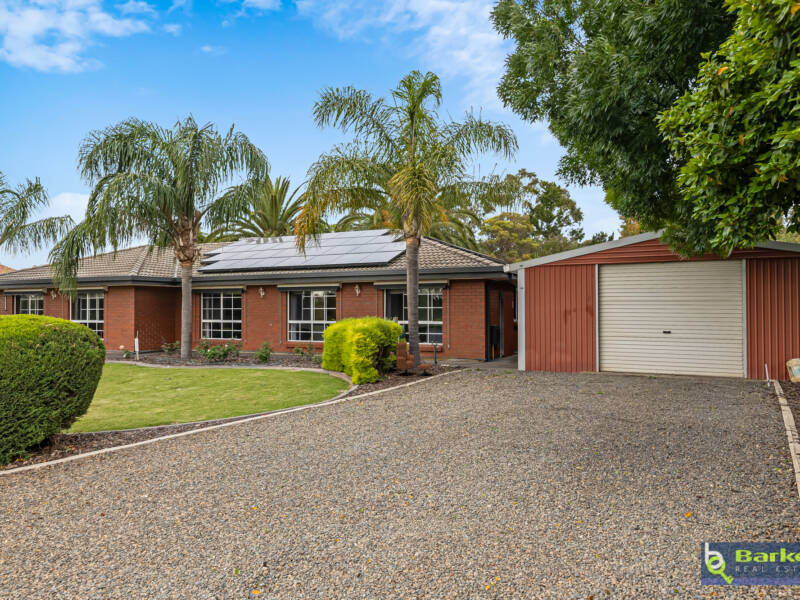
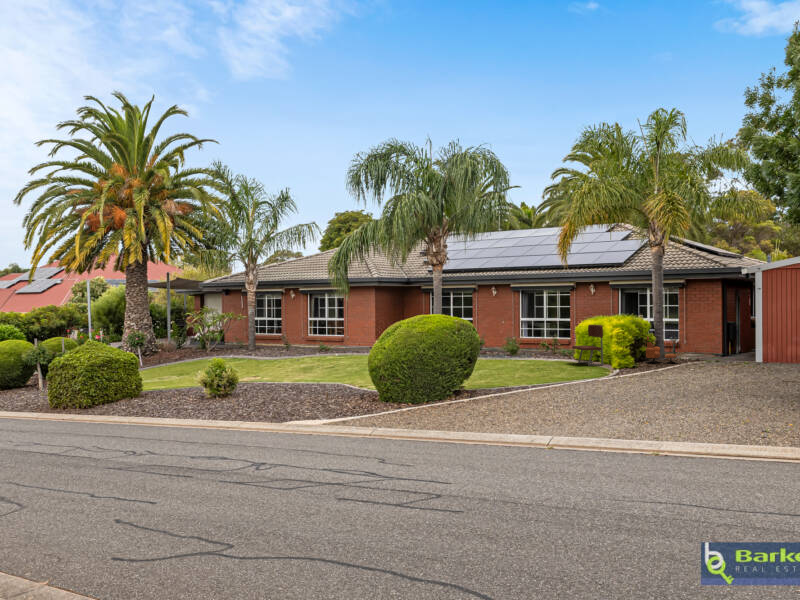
bench: none [311,329,344,381] -> present [572,325,604,366]

